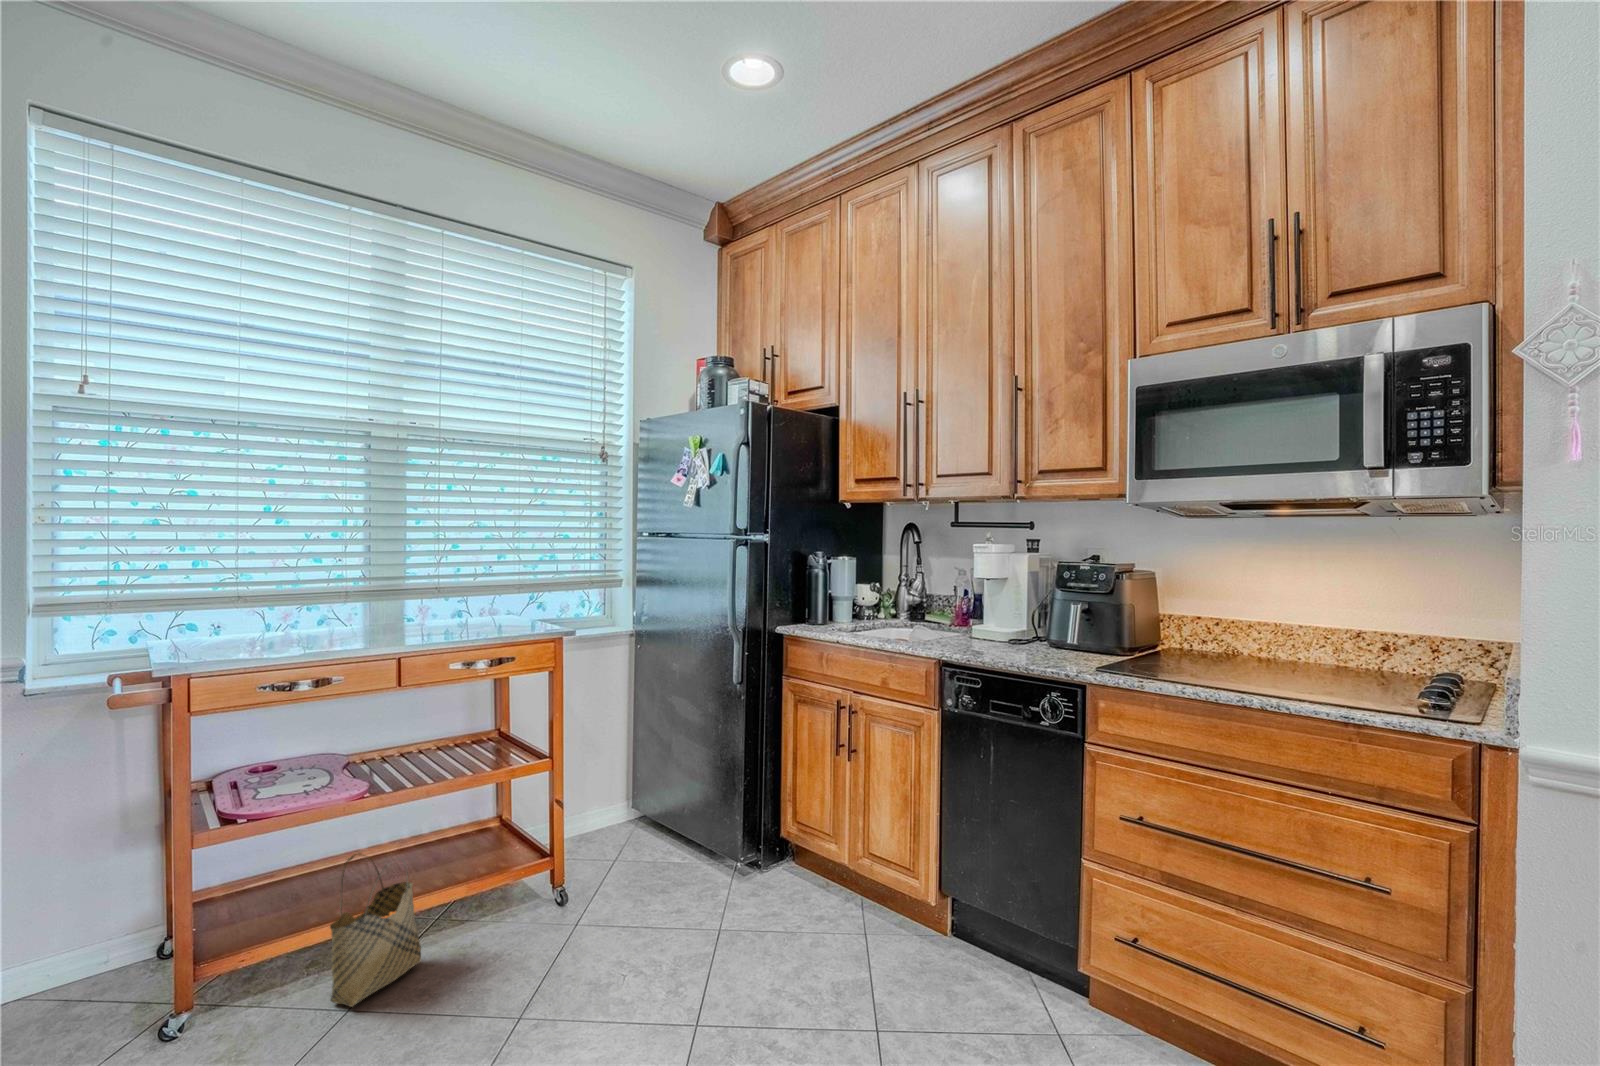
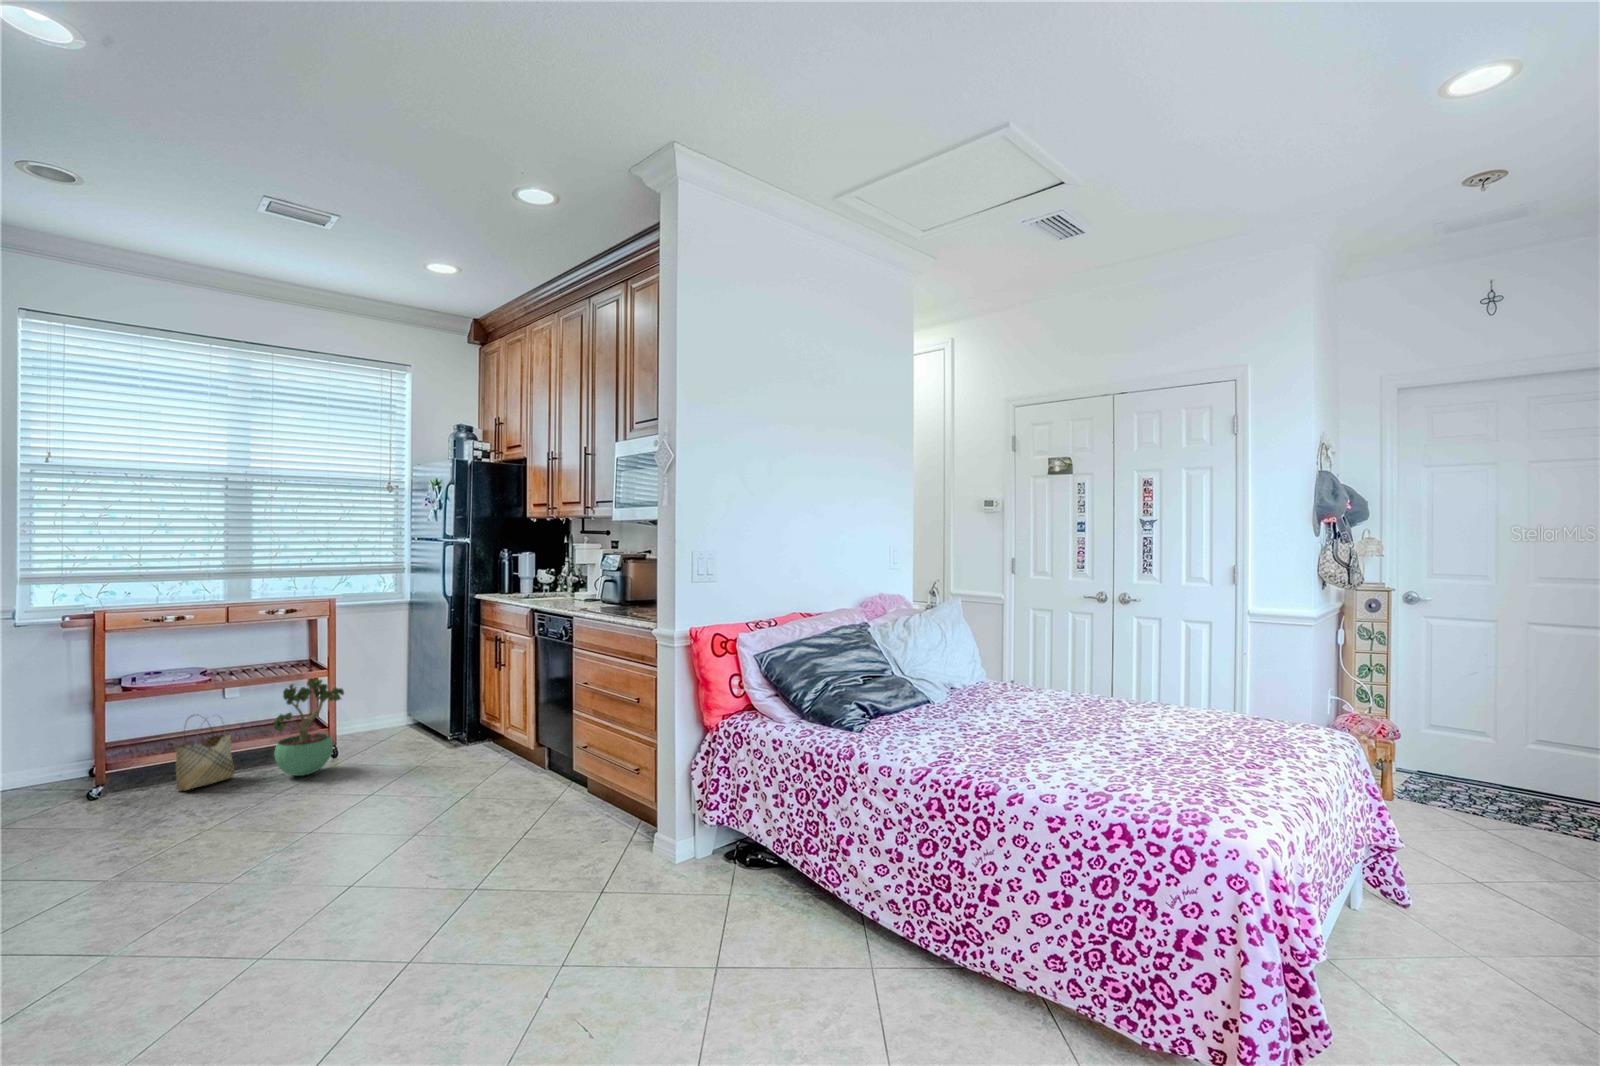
potted plant: none [493,780,597,958] -> present [273,678,344,776]

